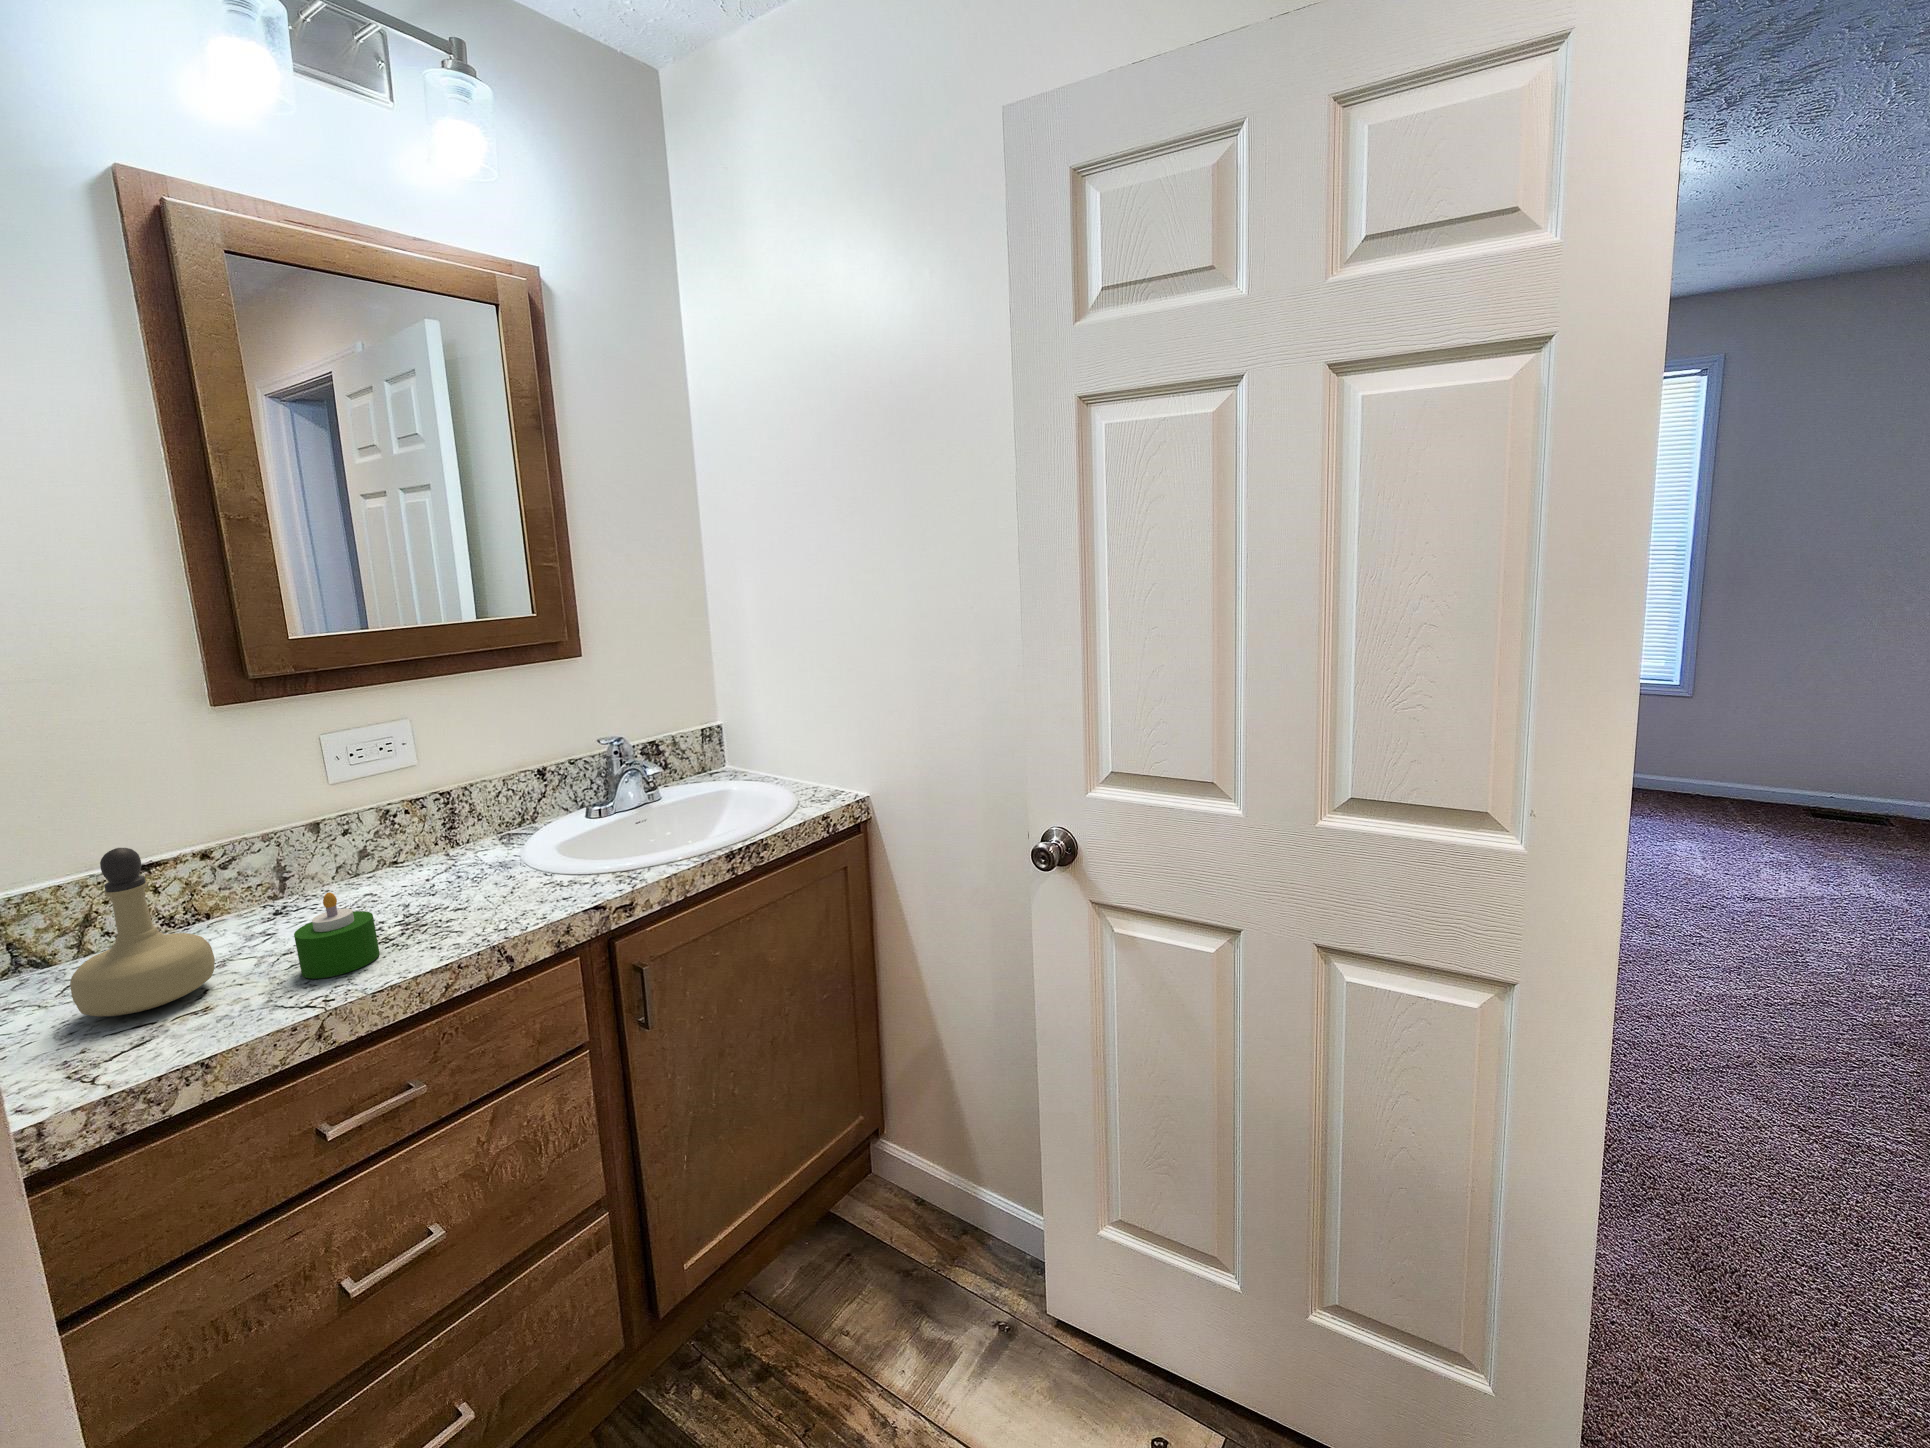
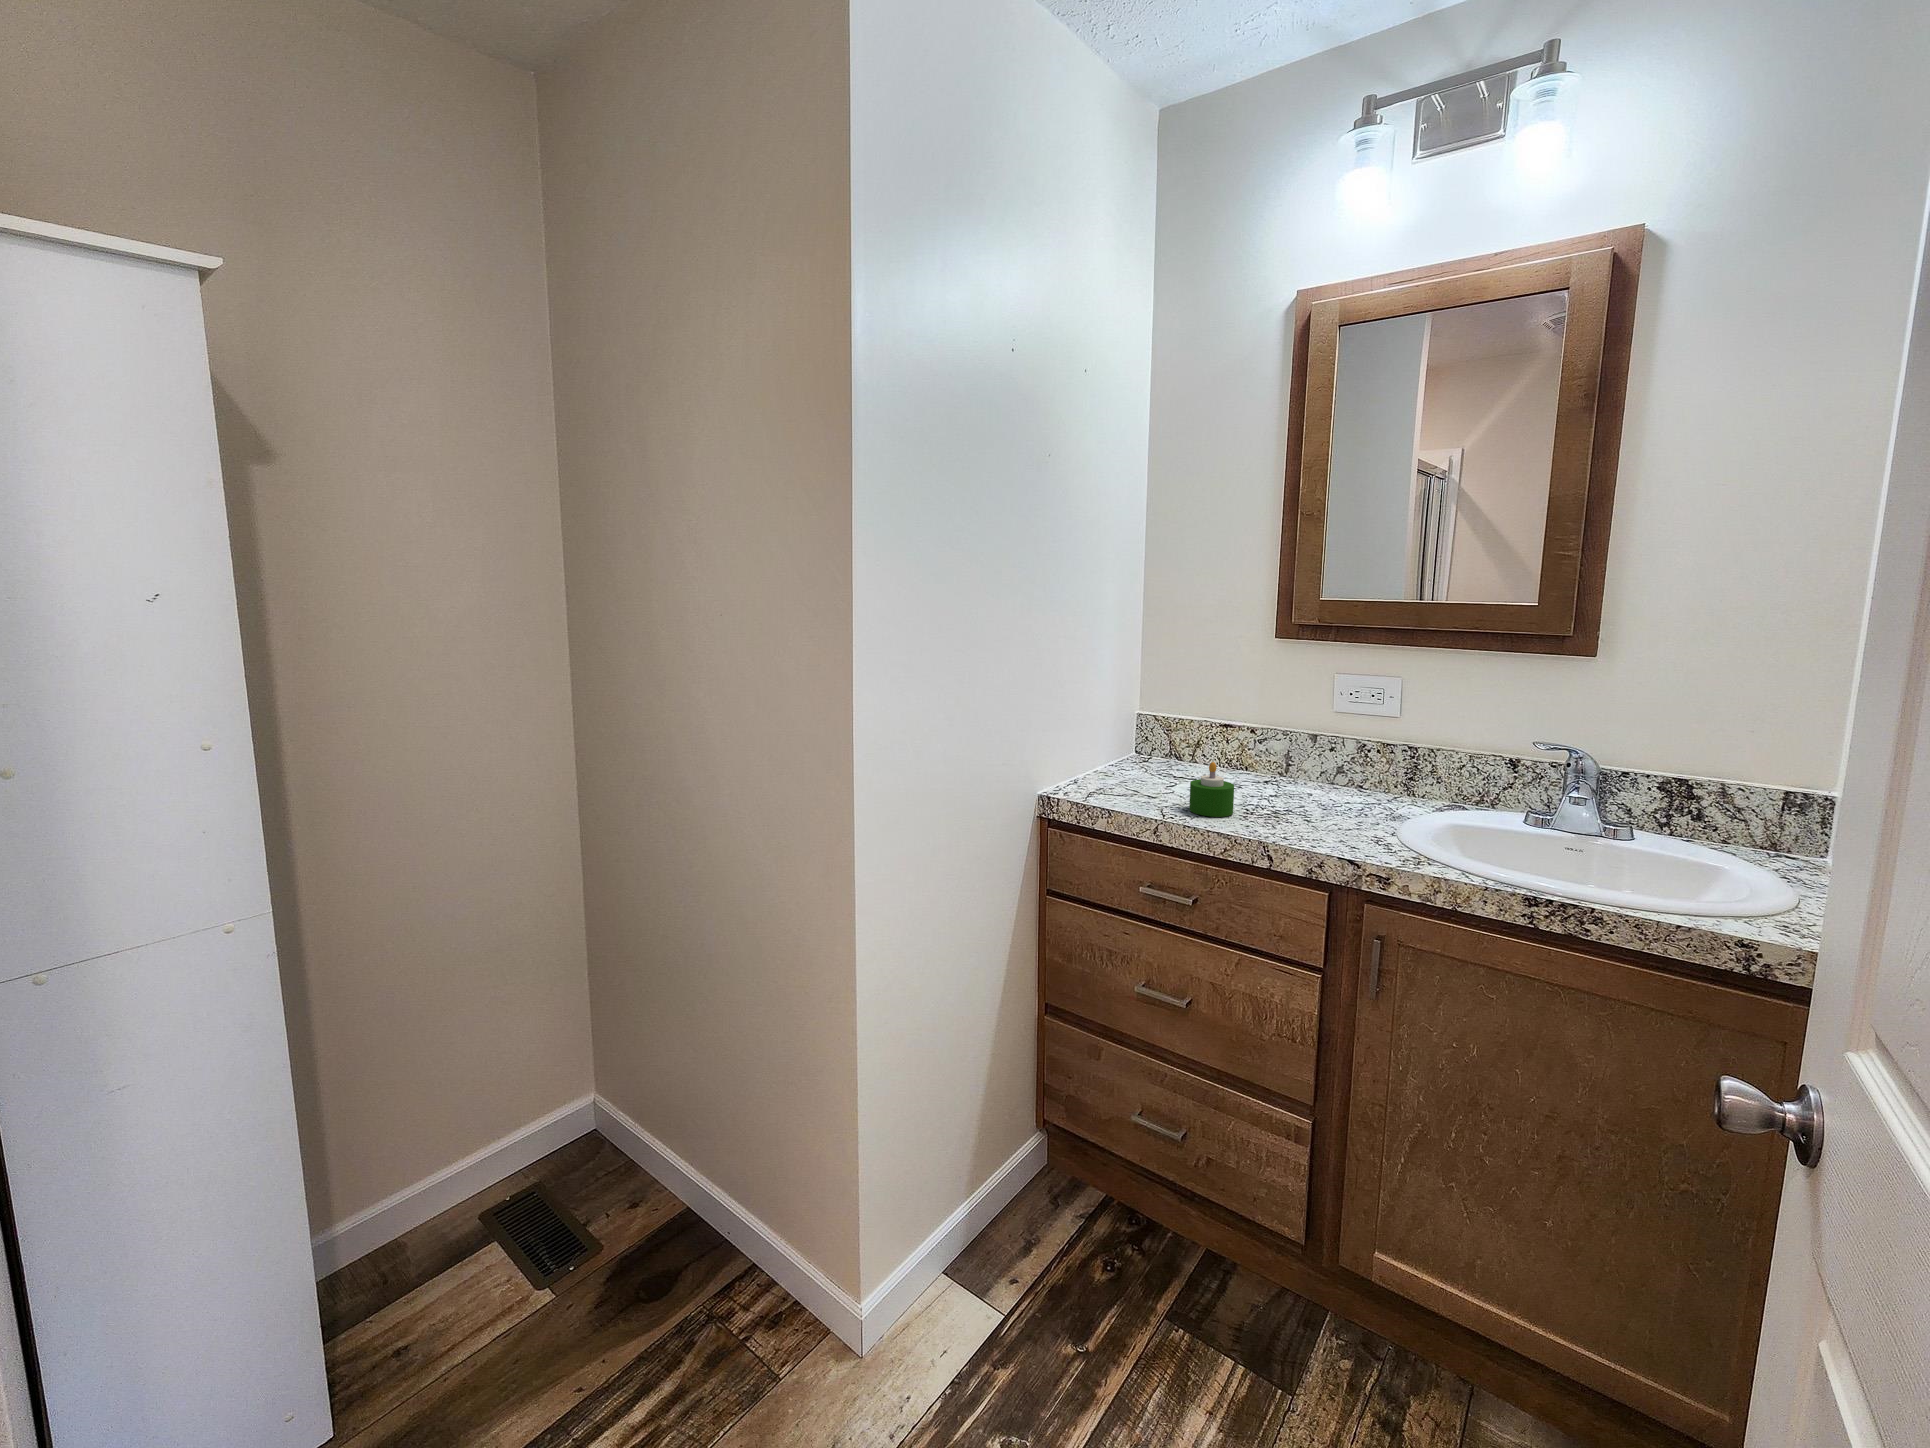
perfume bottle: present [70,848,215,1017] -> none [1122,699,1181,791]

